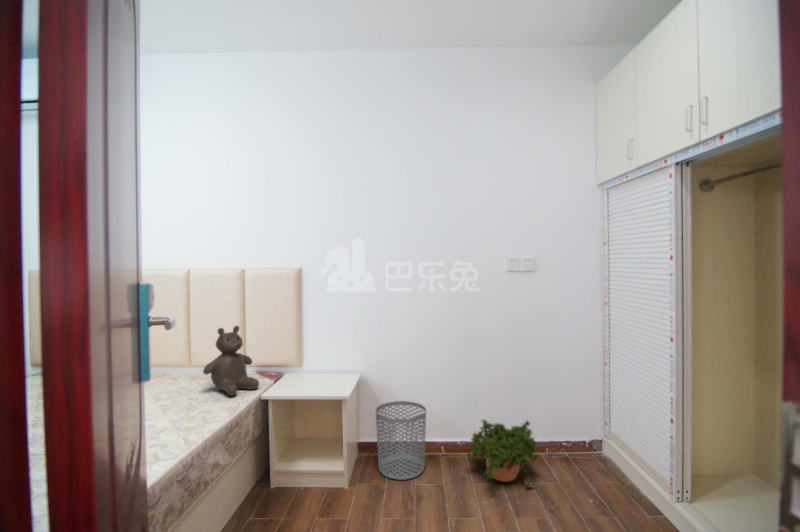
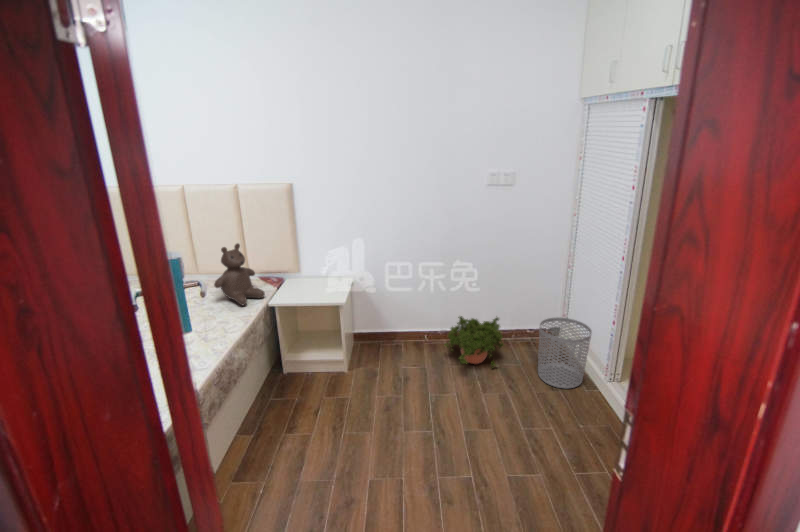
waste bin: present [376,401,426,480] -> present [538,317,592,389]

